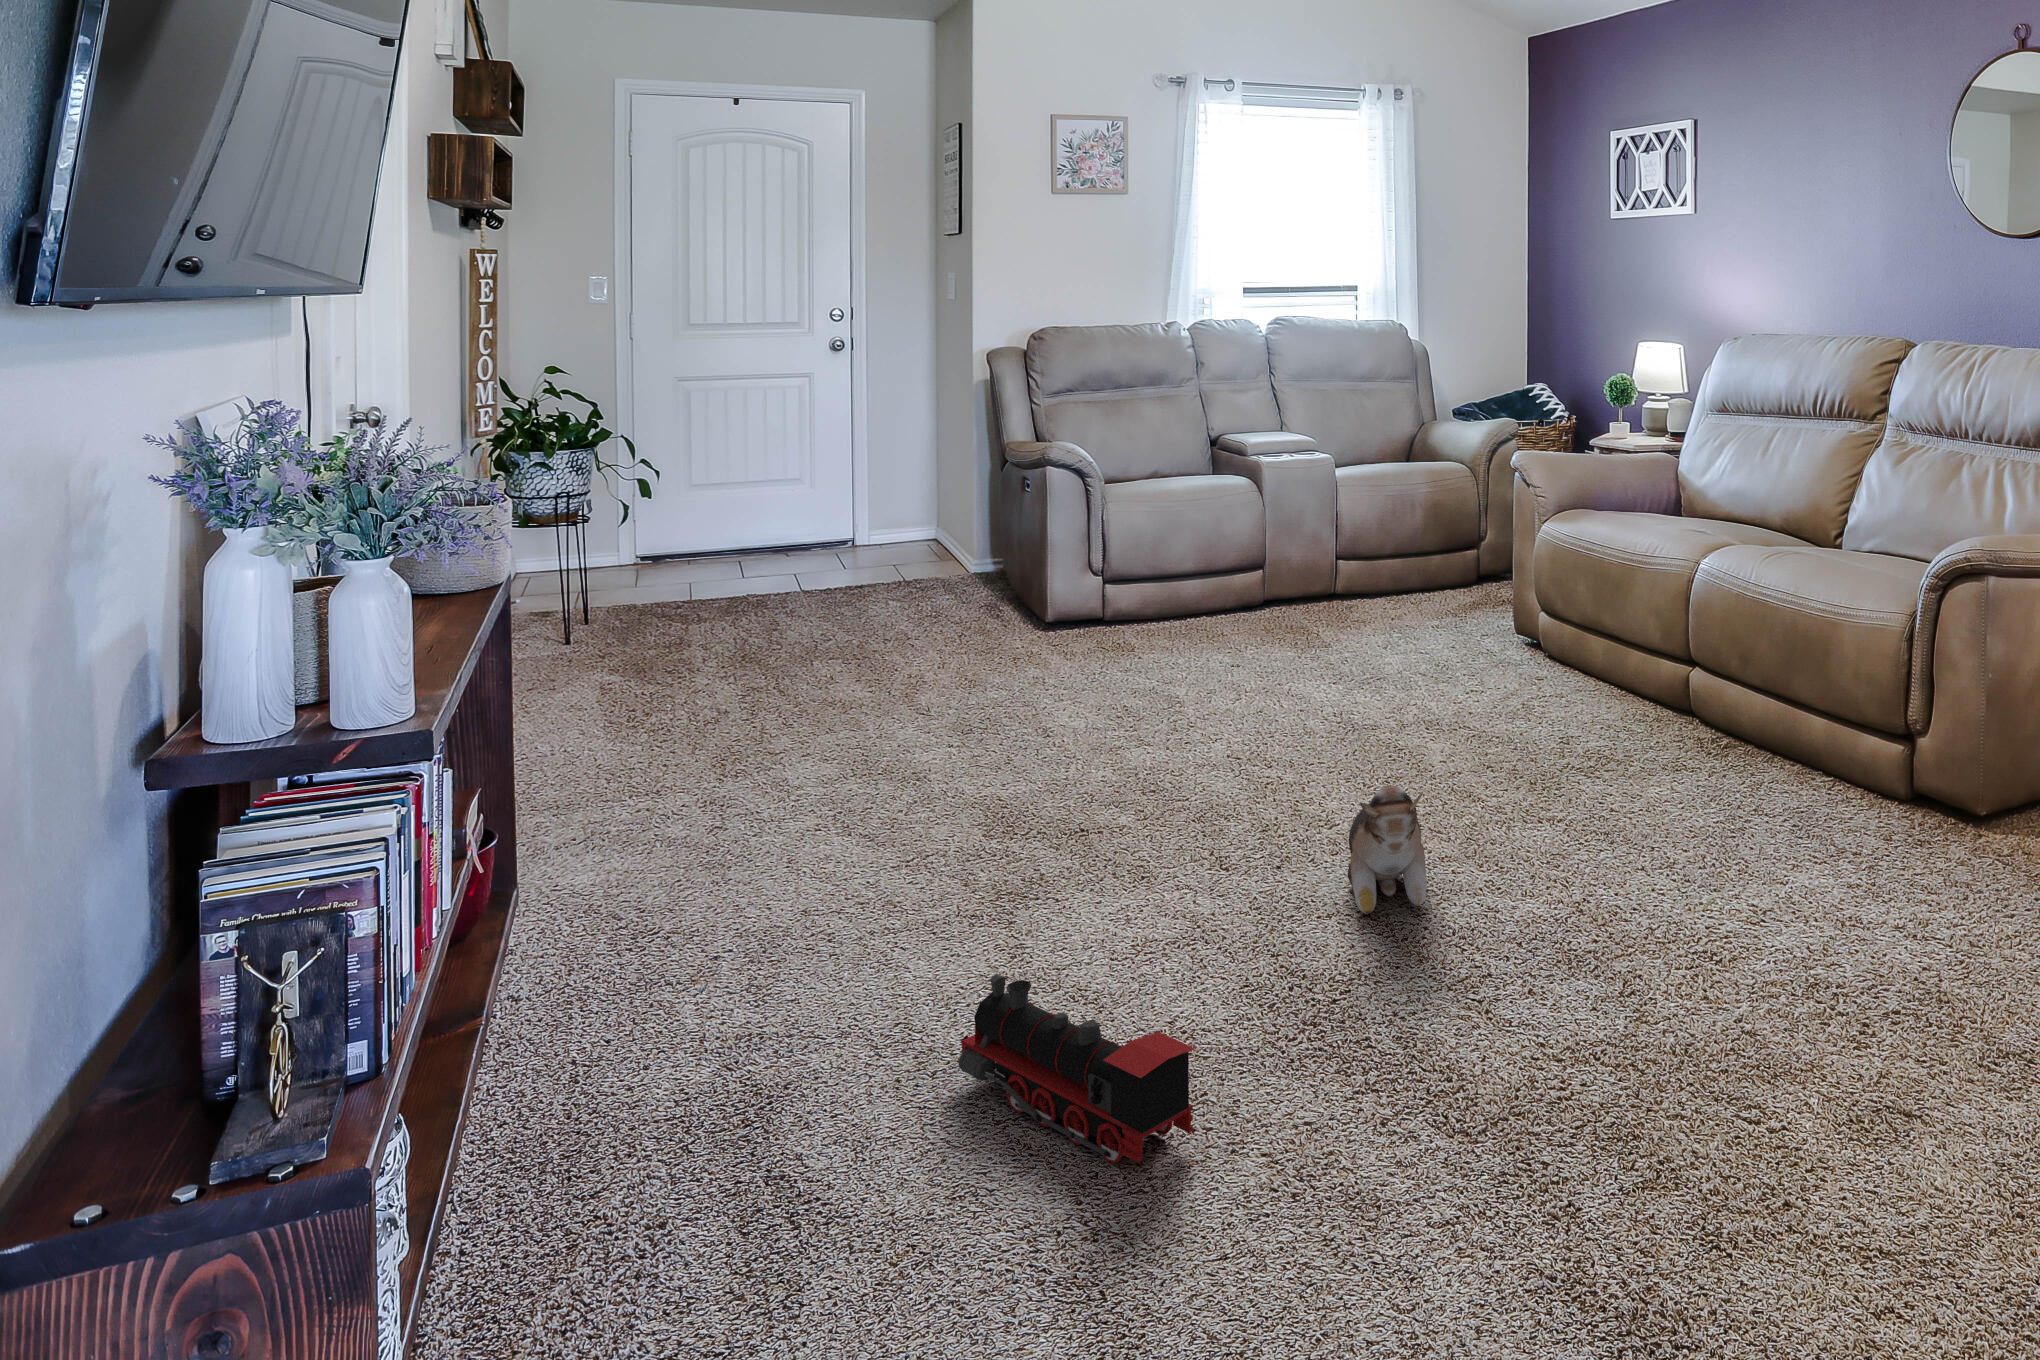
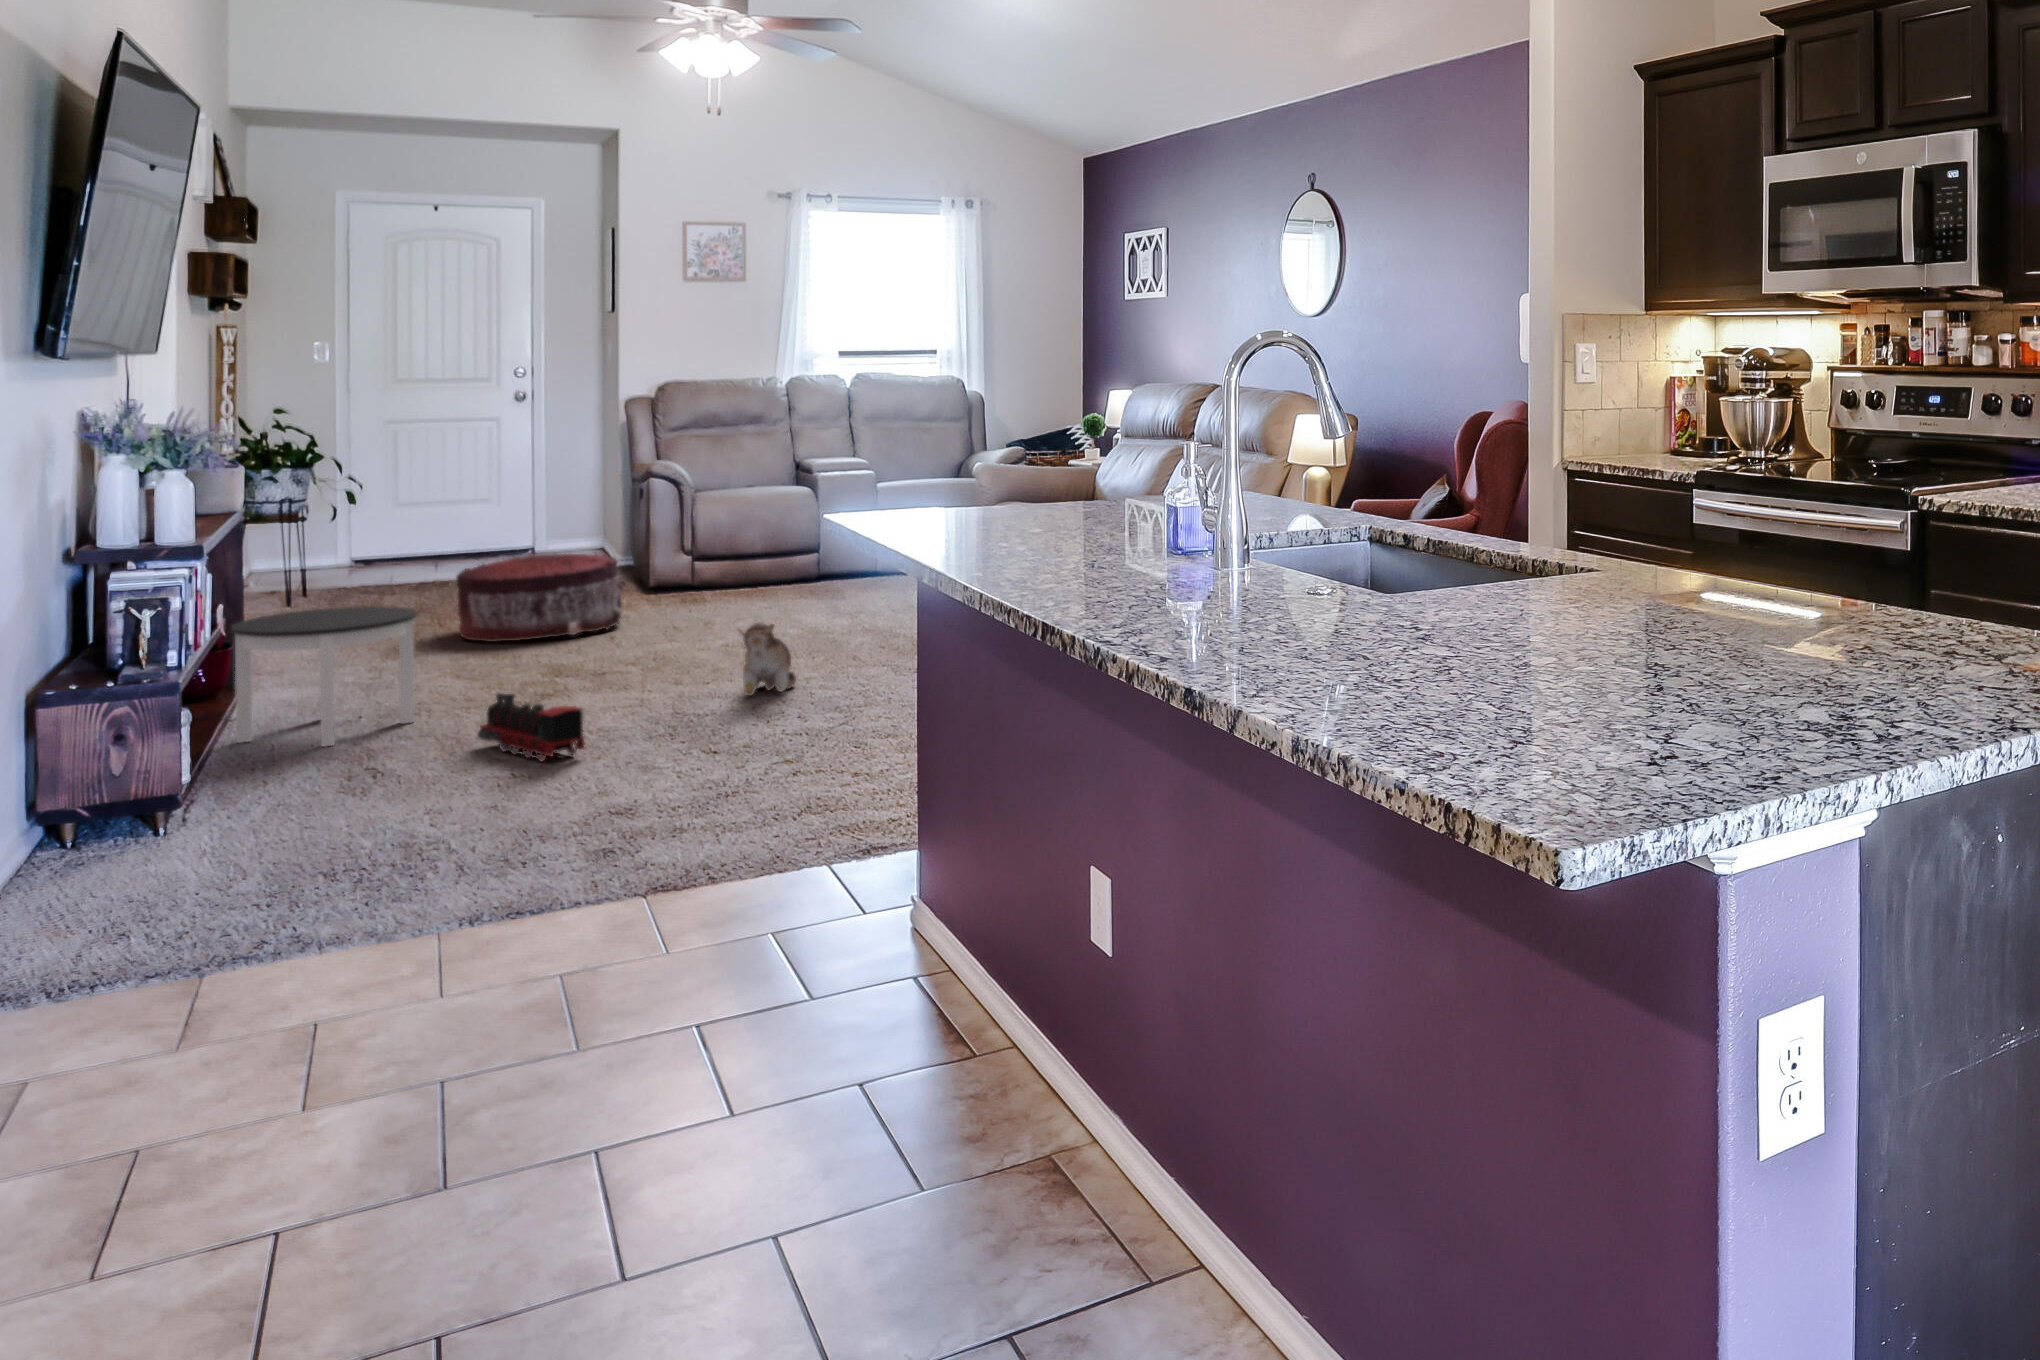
pouf: none [814,587,1045,735] -> present [456,554,622,642]
round table: none [493,753,816,1068] -> present [231,606,416,746]

